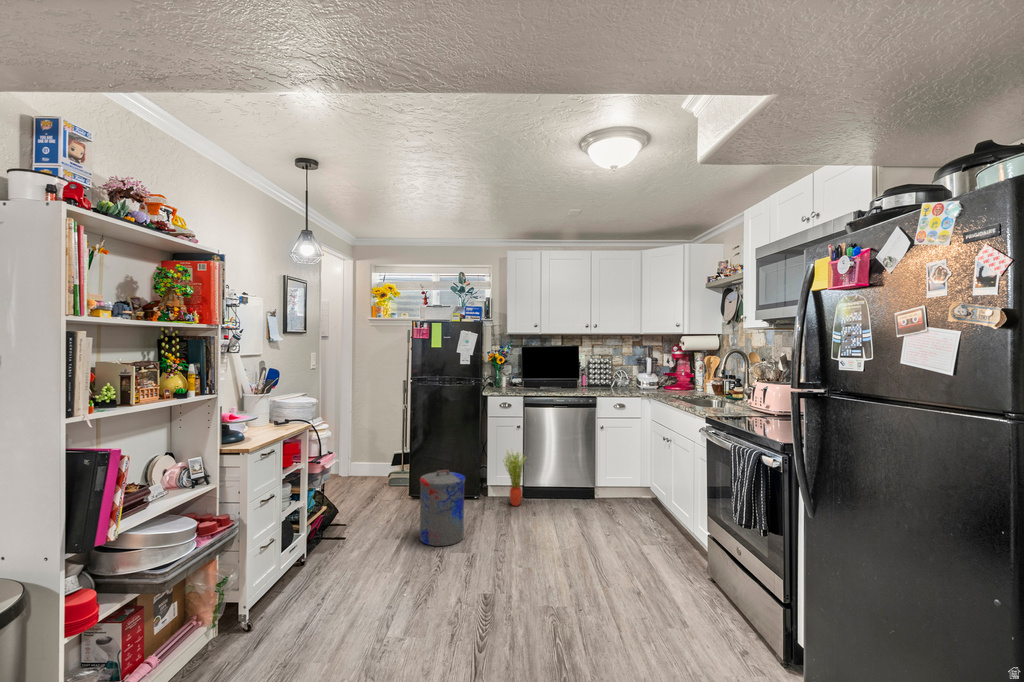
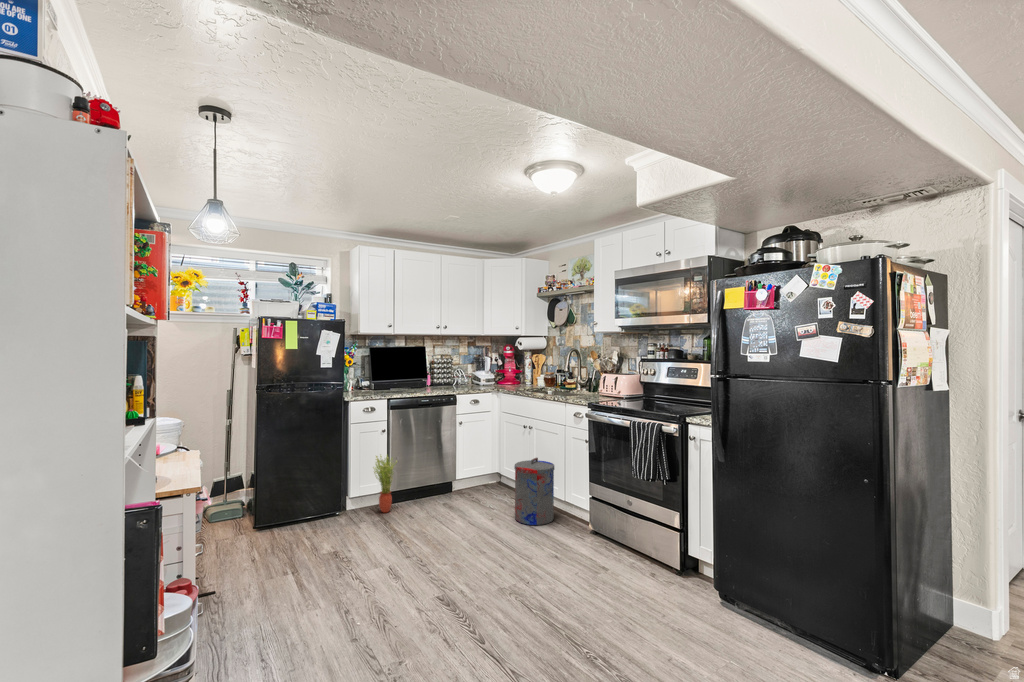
trash can: present [420,470,465,546] -> present [514,458,554,525]

